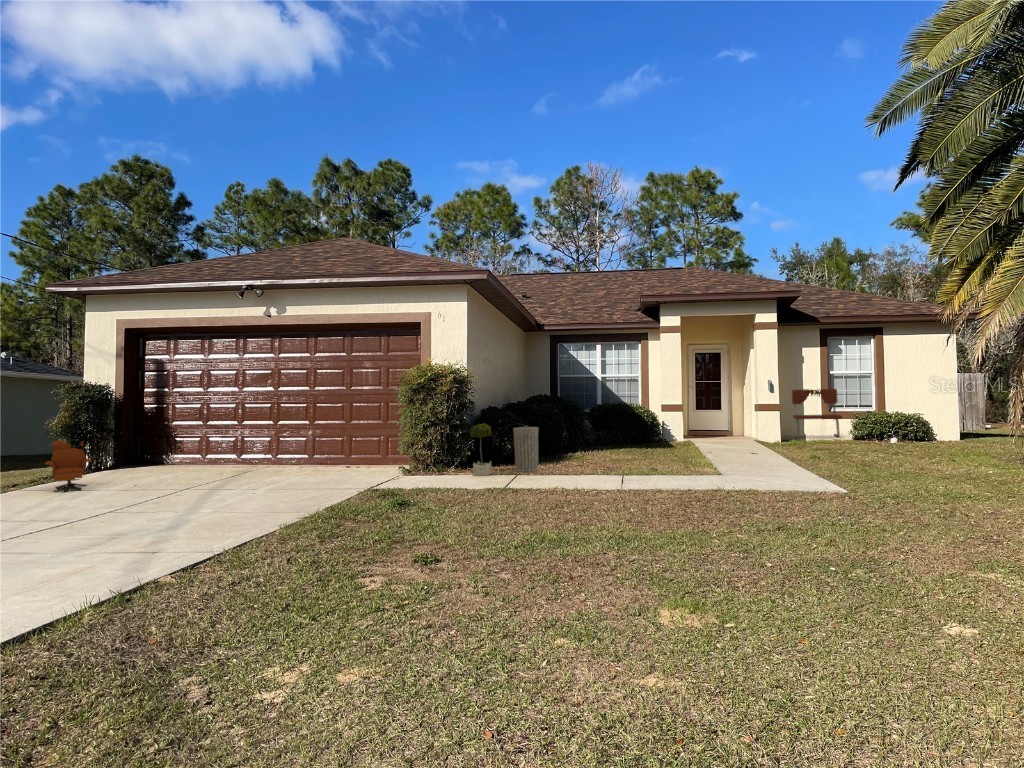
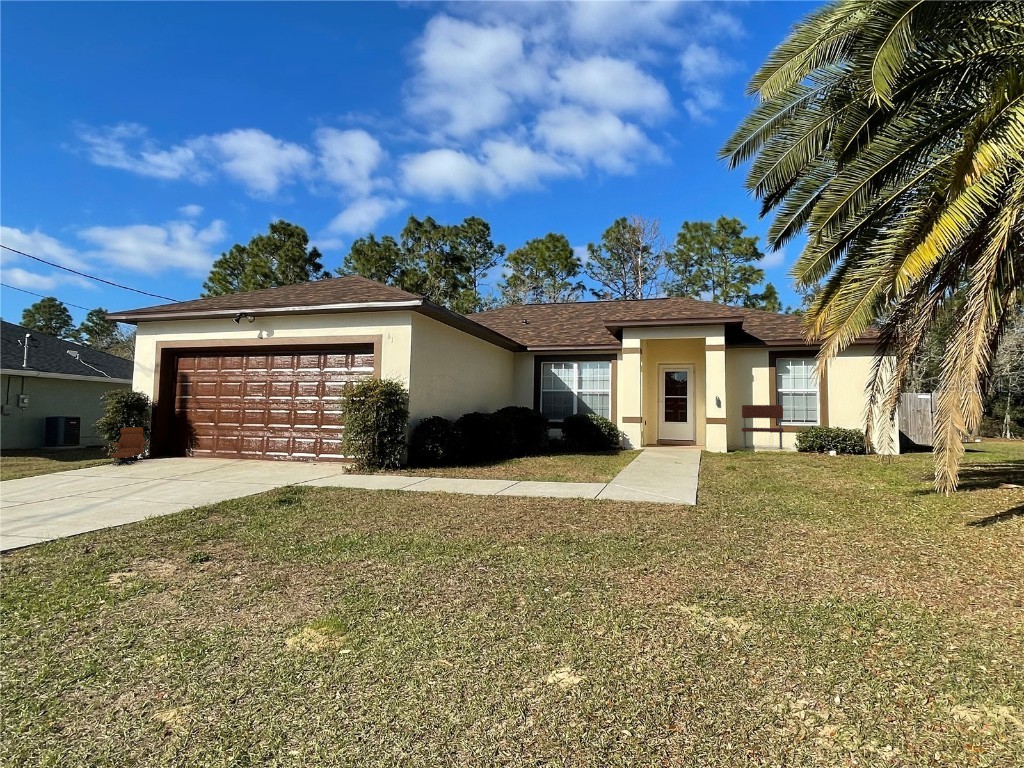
potted tree: present [470,423,492,476] -> none [407,425,427,469]
trash can: present [513,426,538,472] -> none [449,429,470,467]

